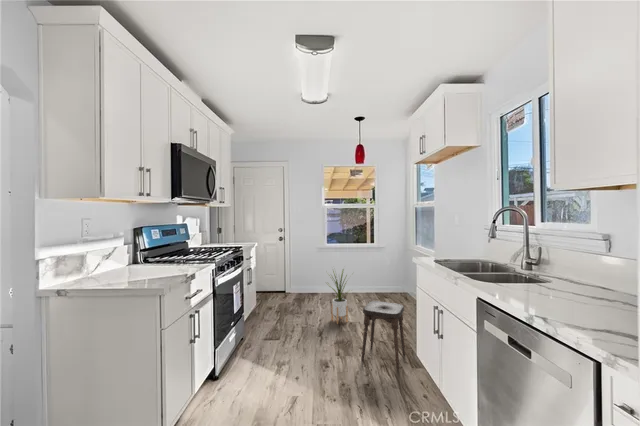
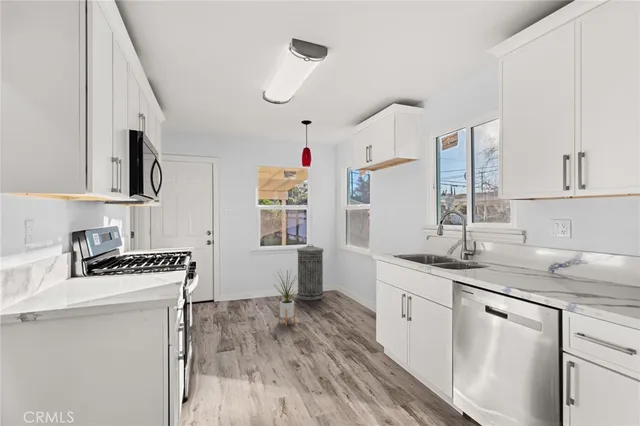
trash can: none [363,243,390,301] -> present [297,244,324,300]
stool: present [361,301,405,369] -> none [327,297,363,357]

